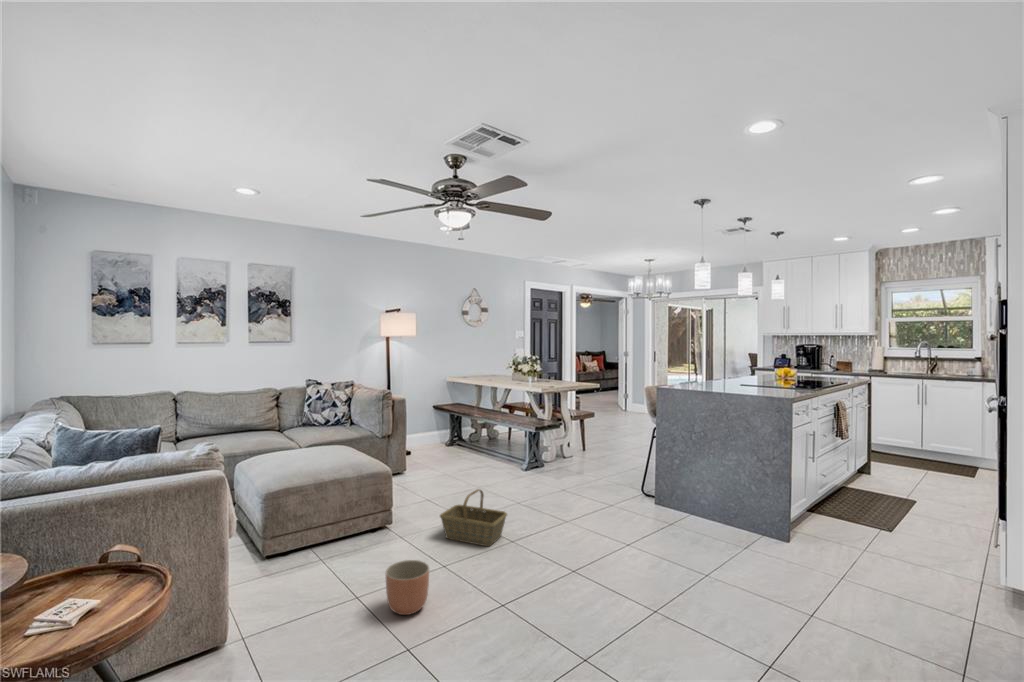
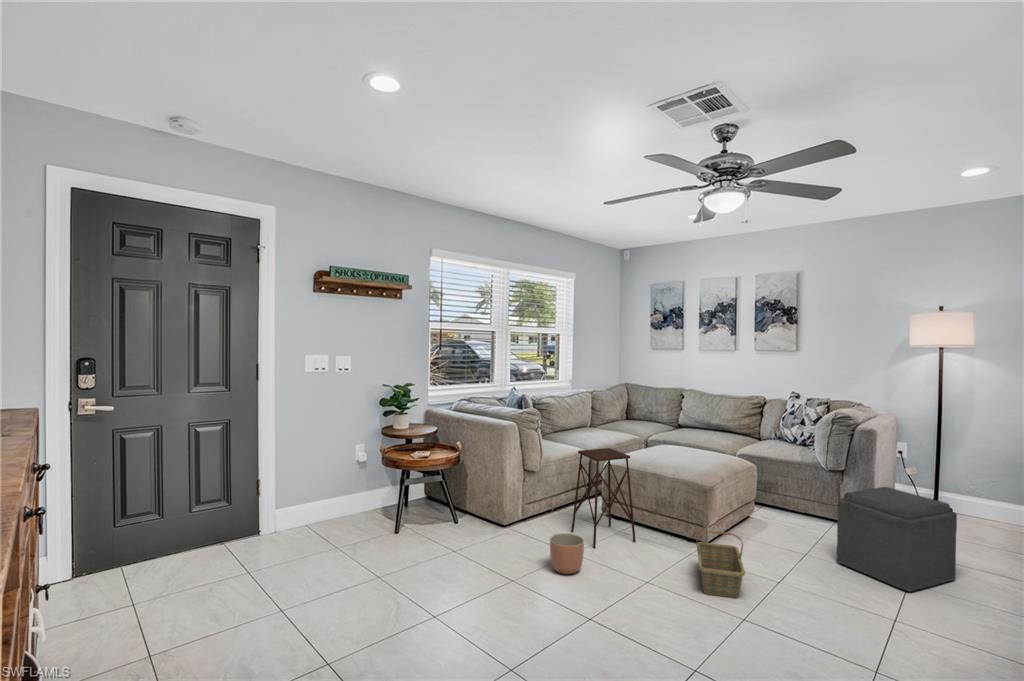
ottoman: none [450,430,509,493] -> present [837,487,957,591]
side table: none [295,459,363,590] -> present [571,448,636,548]

